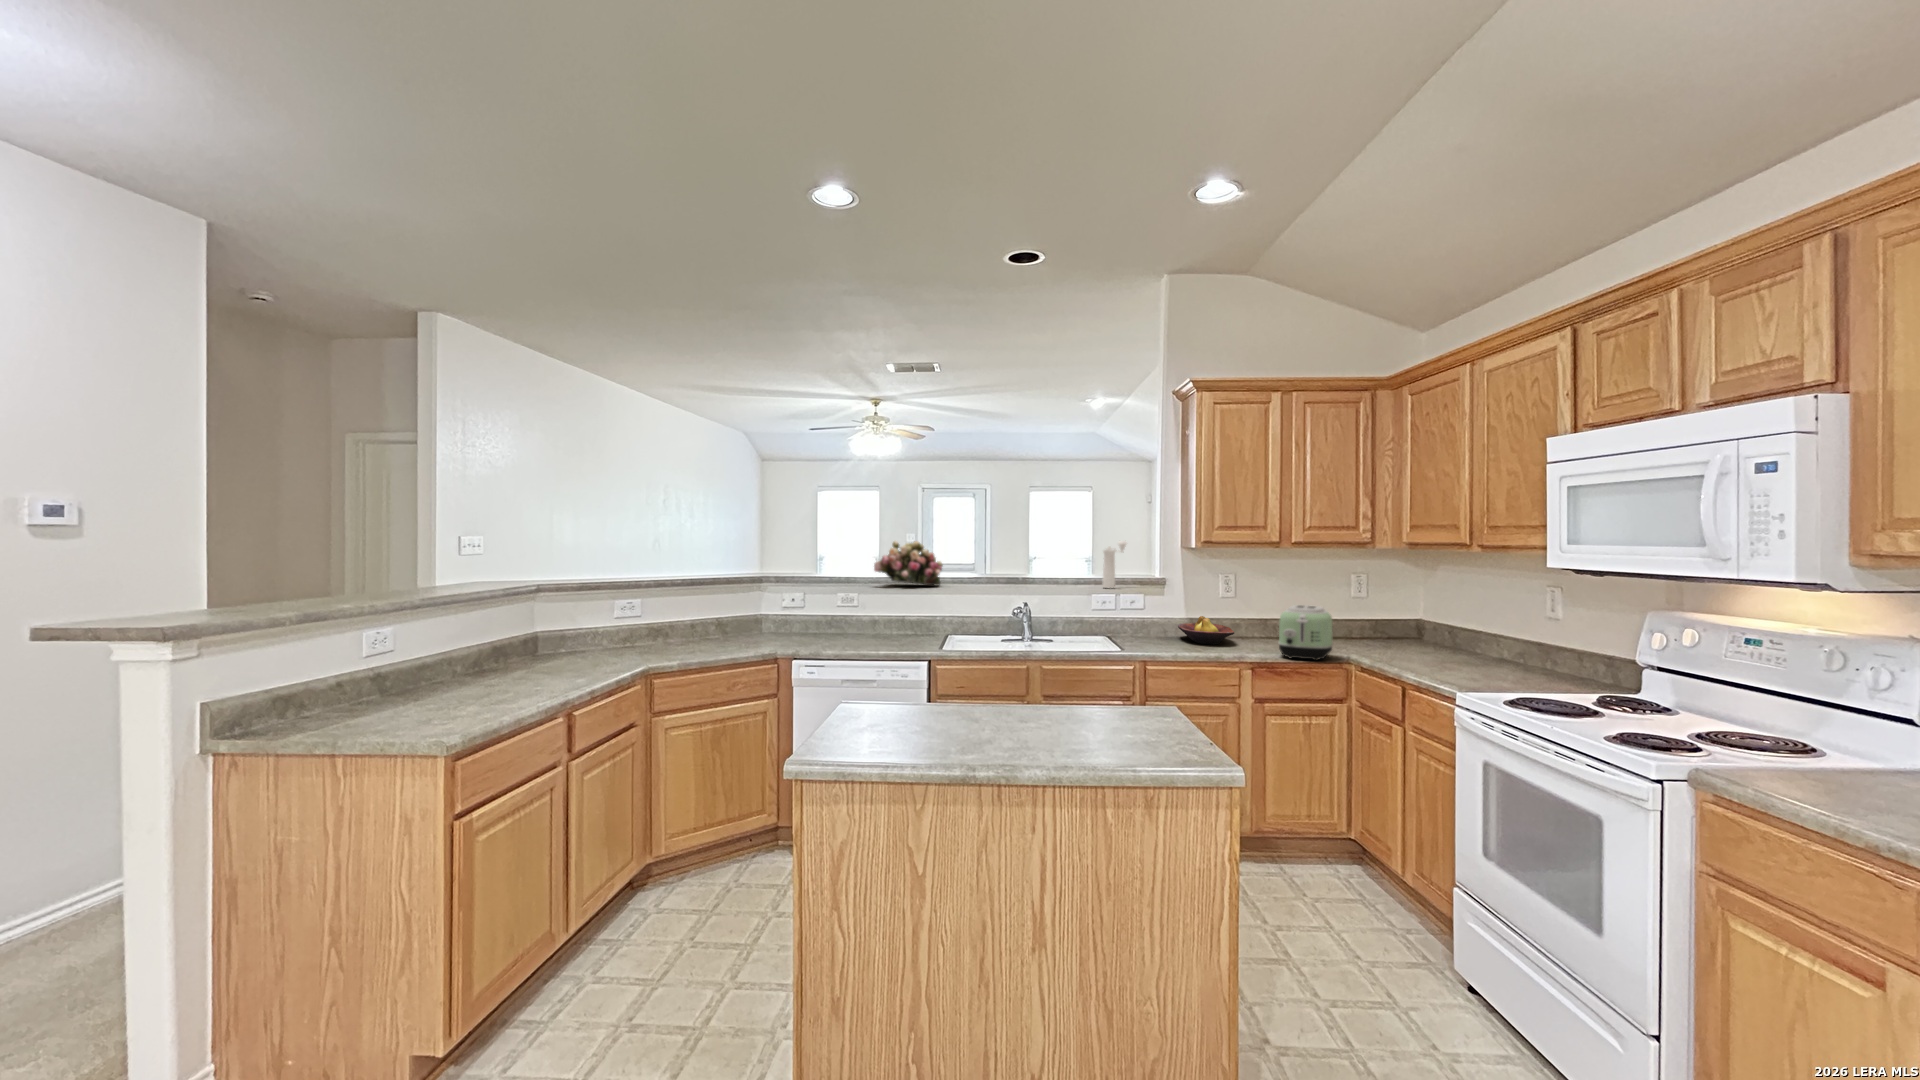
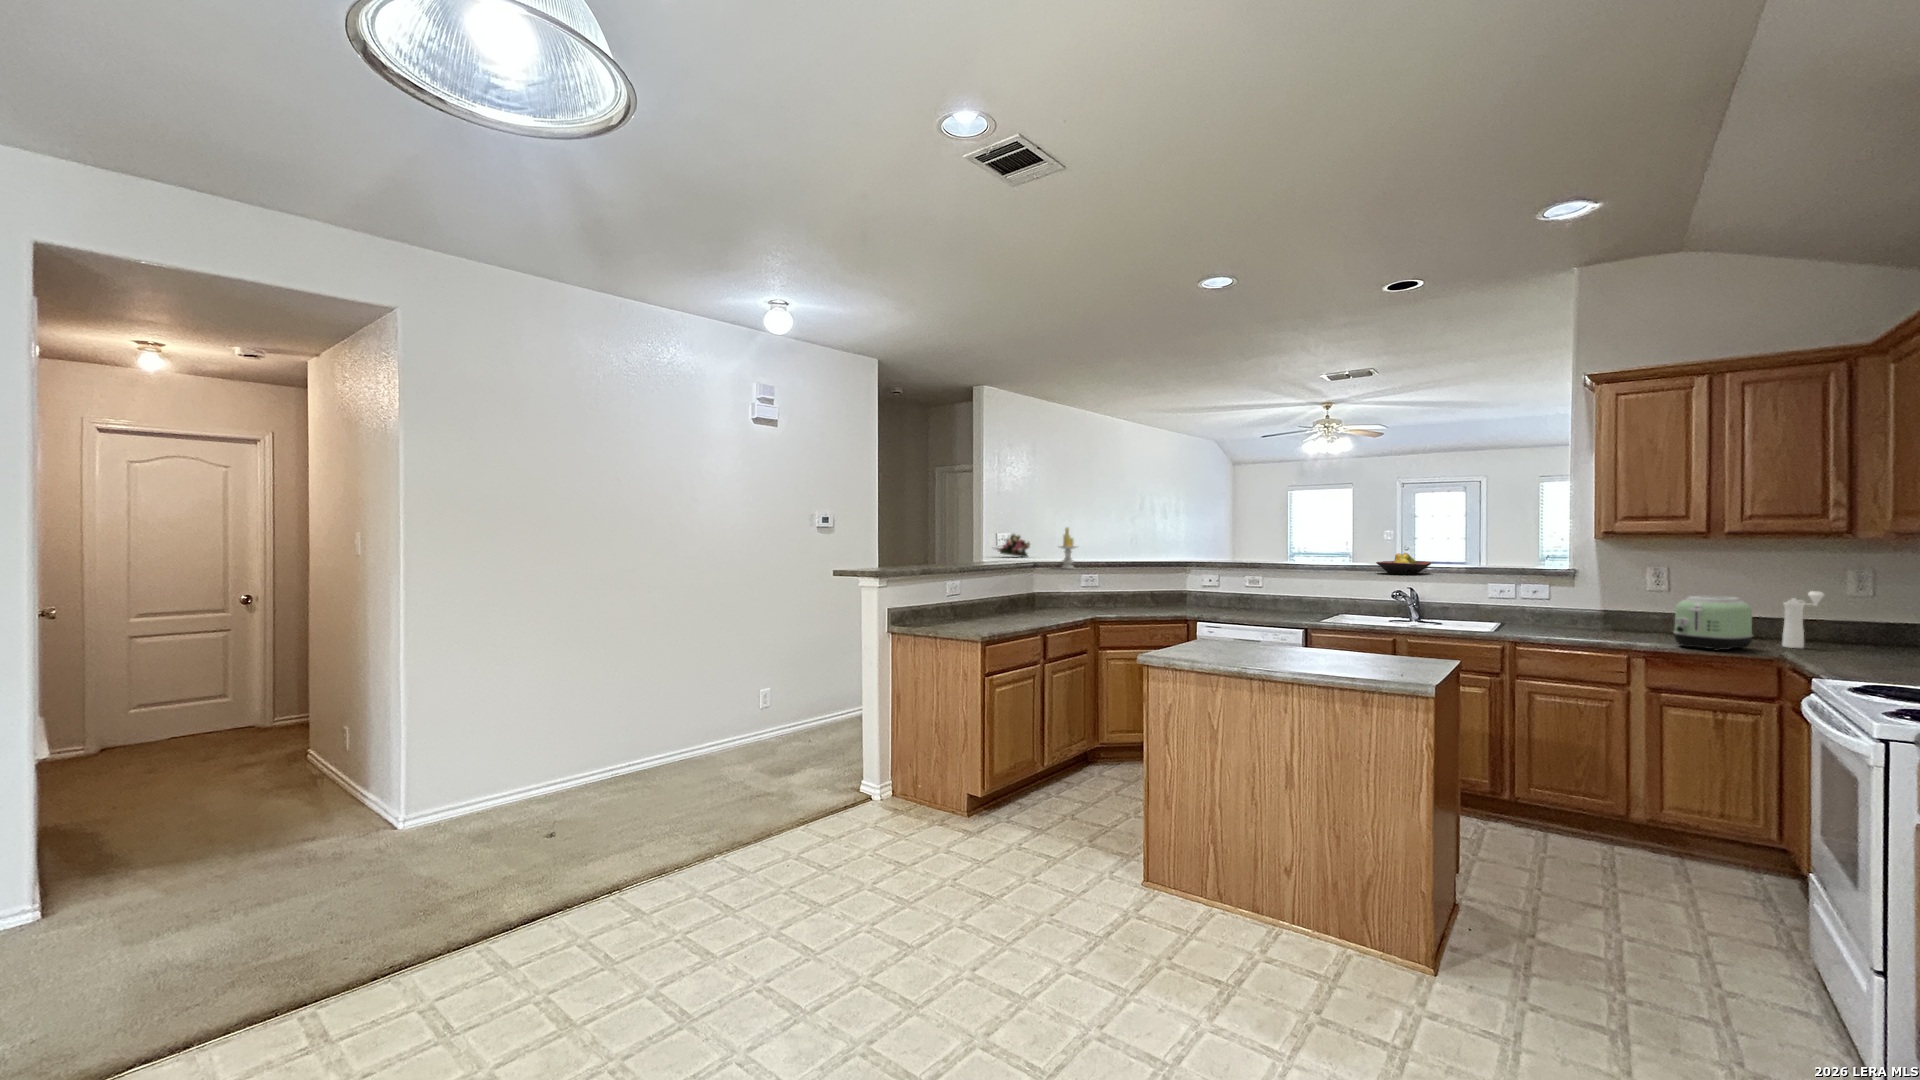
candle: none [577,531,612,595] -> present [1060,528,1076,569]
flower arrangement: present [874,541,943,585] -> present [997,534,1030,557]
pepper mill: present [1103,541,1127,588] -> present [1782,591,1824,648]
fruit bowl: present [1178,616,1234,645] -> present [1376,553,1431,575]

